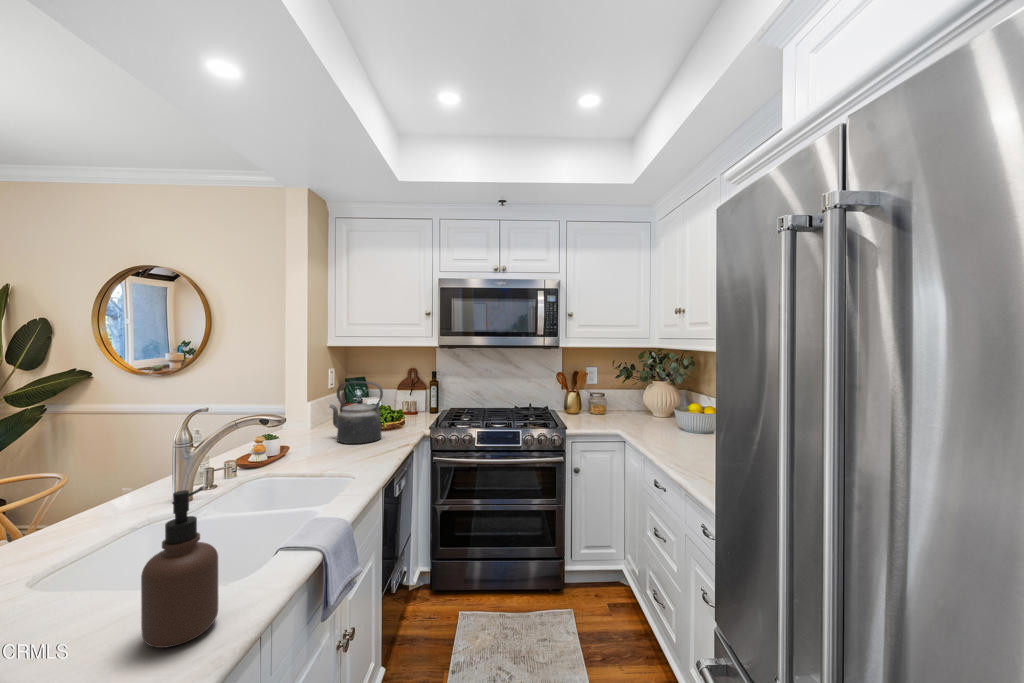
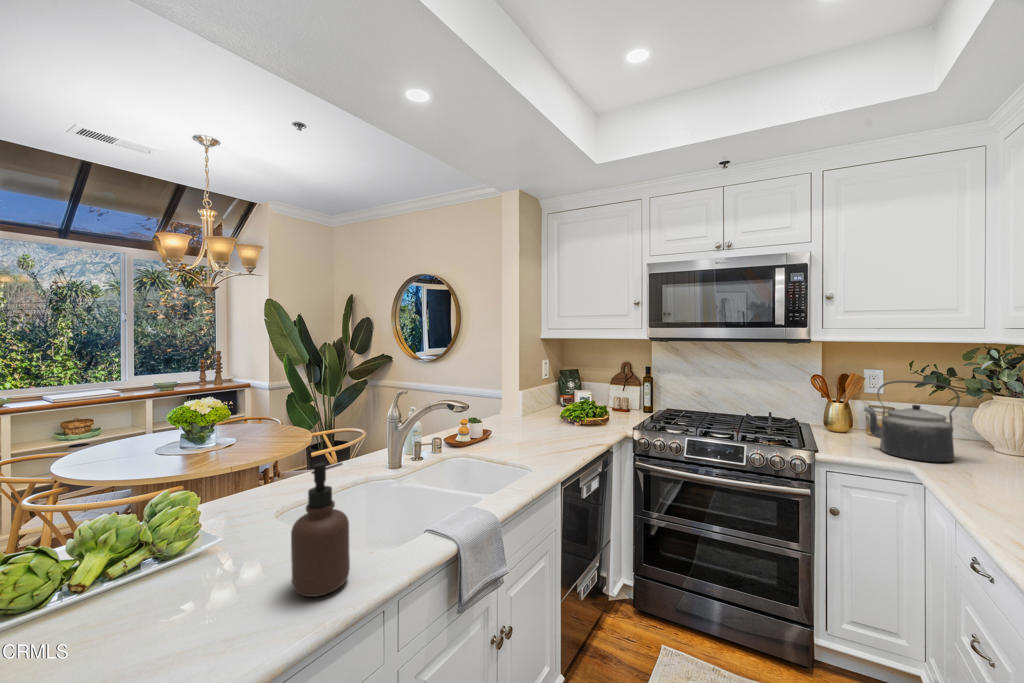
kettle: present [330,381,383,444] -> present [864,380,960,462]

